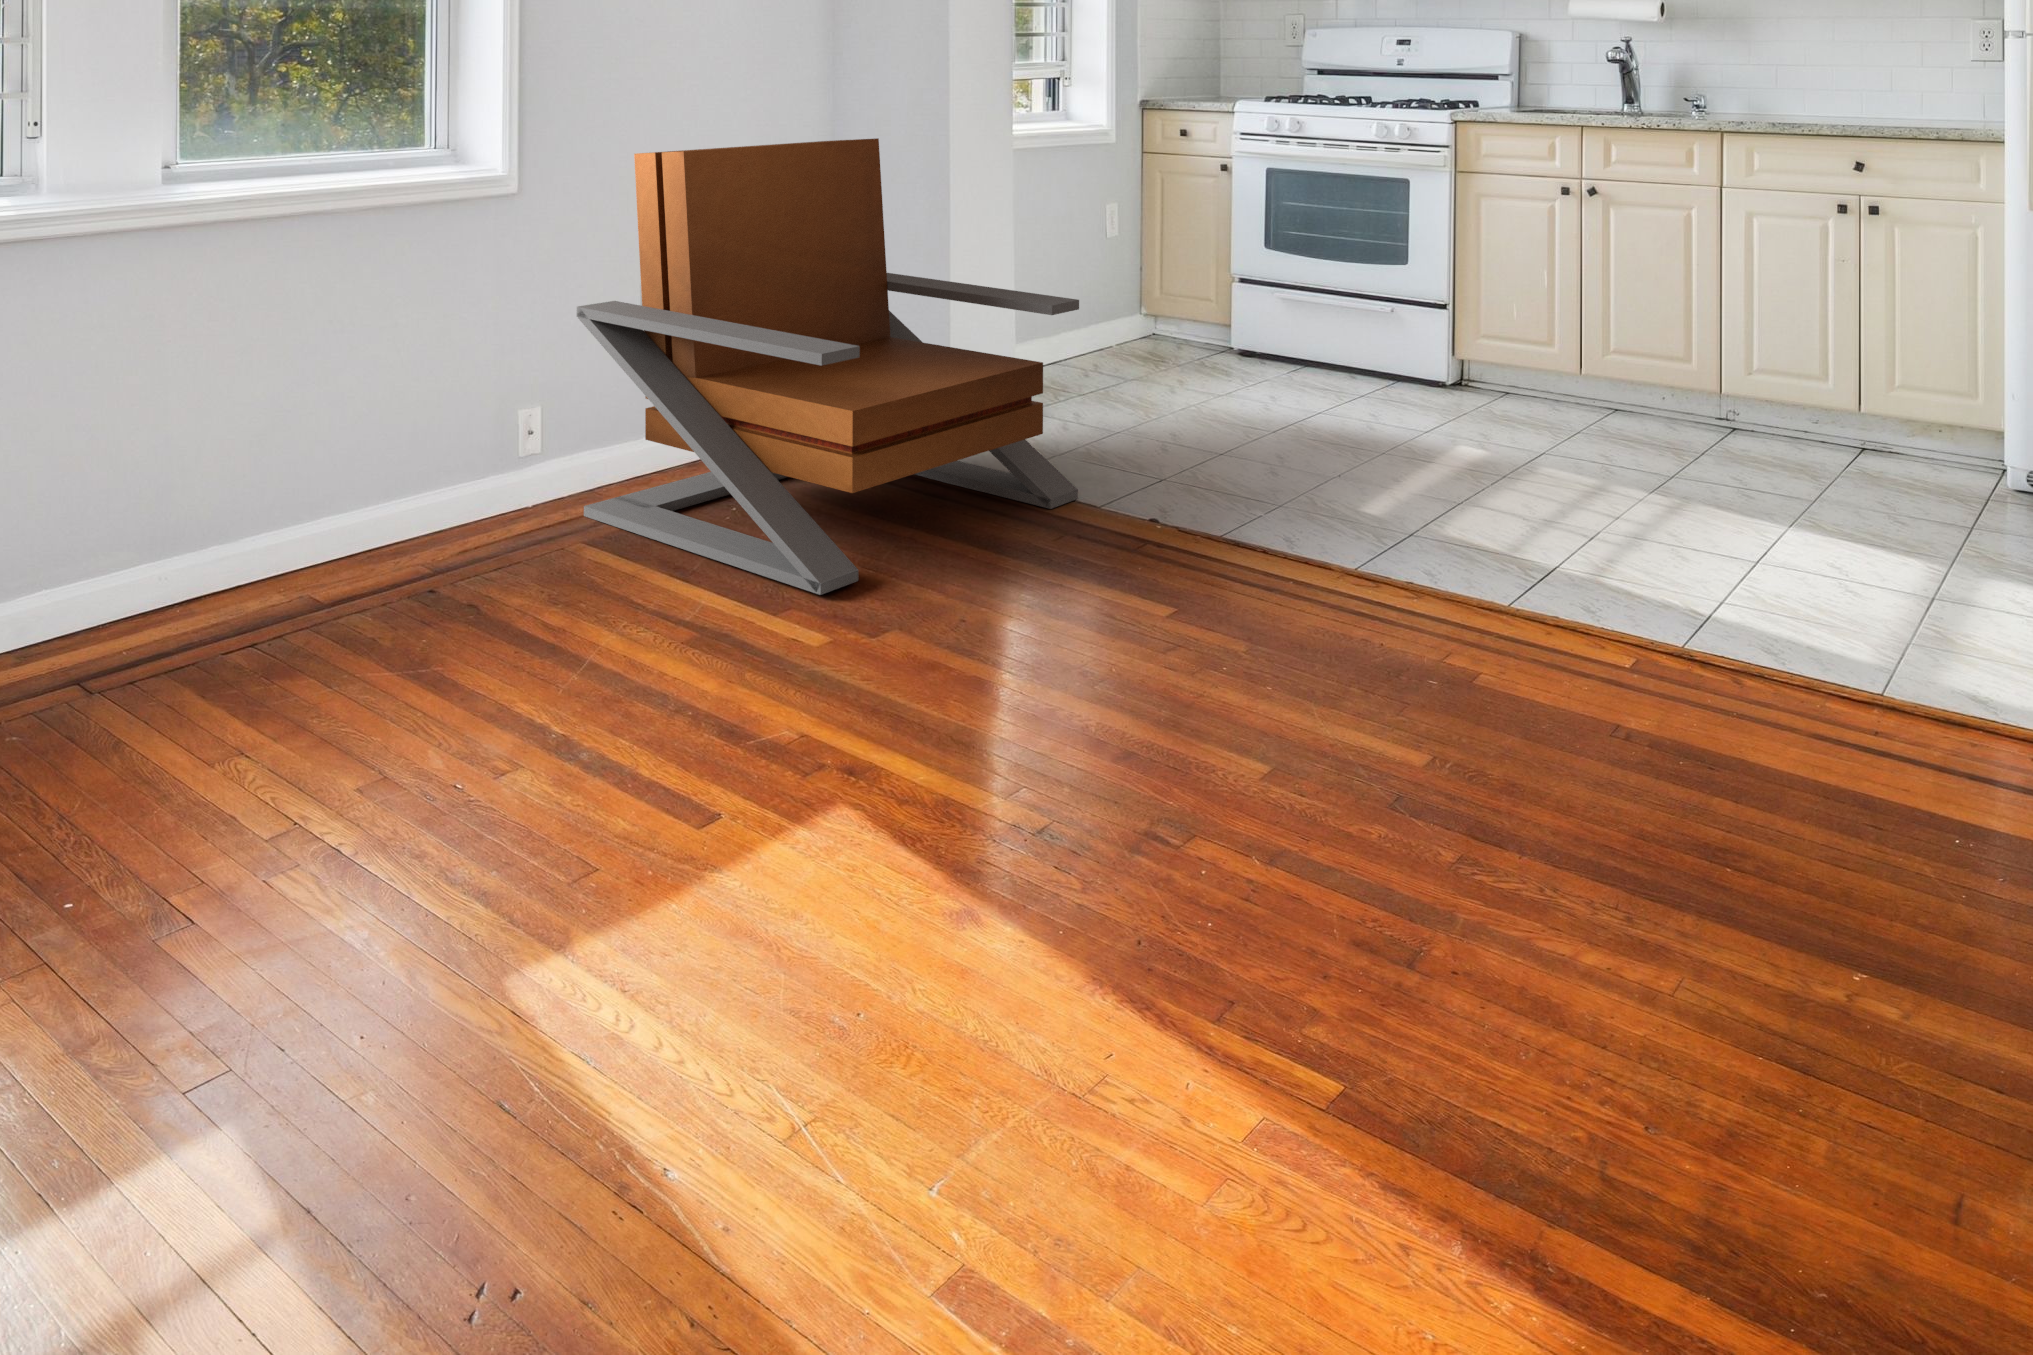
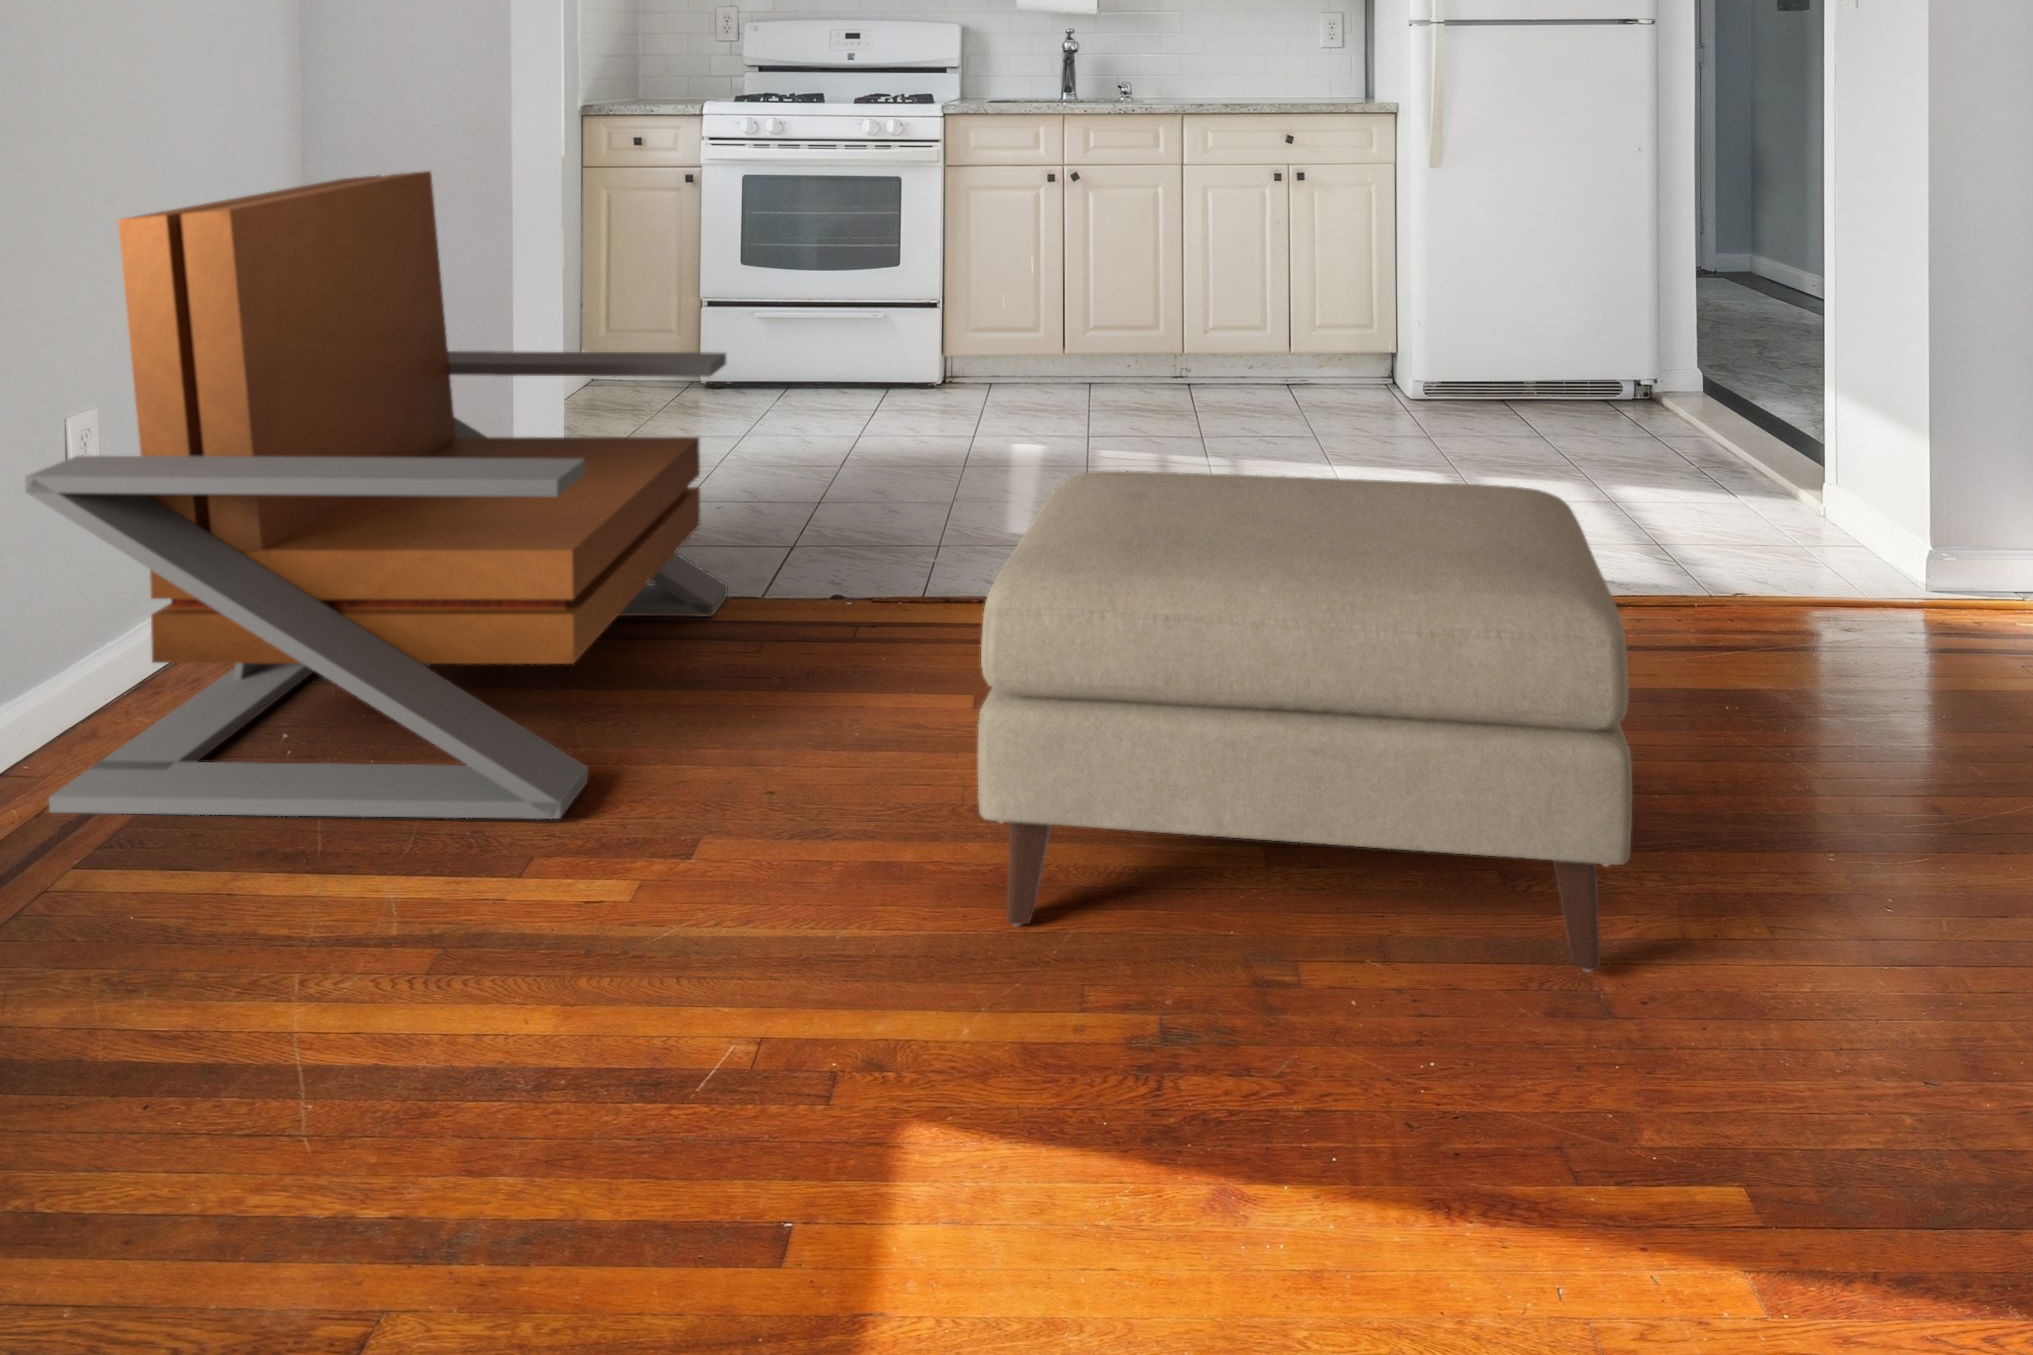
ottoman: none [1008,424,1683,943] -> present [978,470,1632,972]

